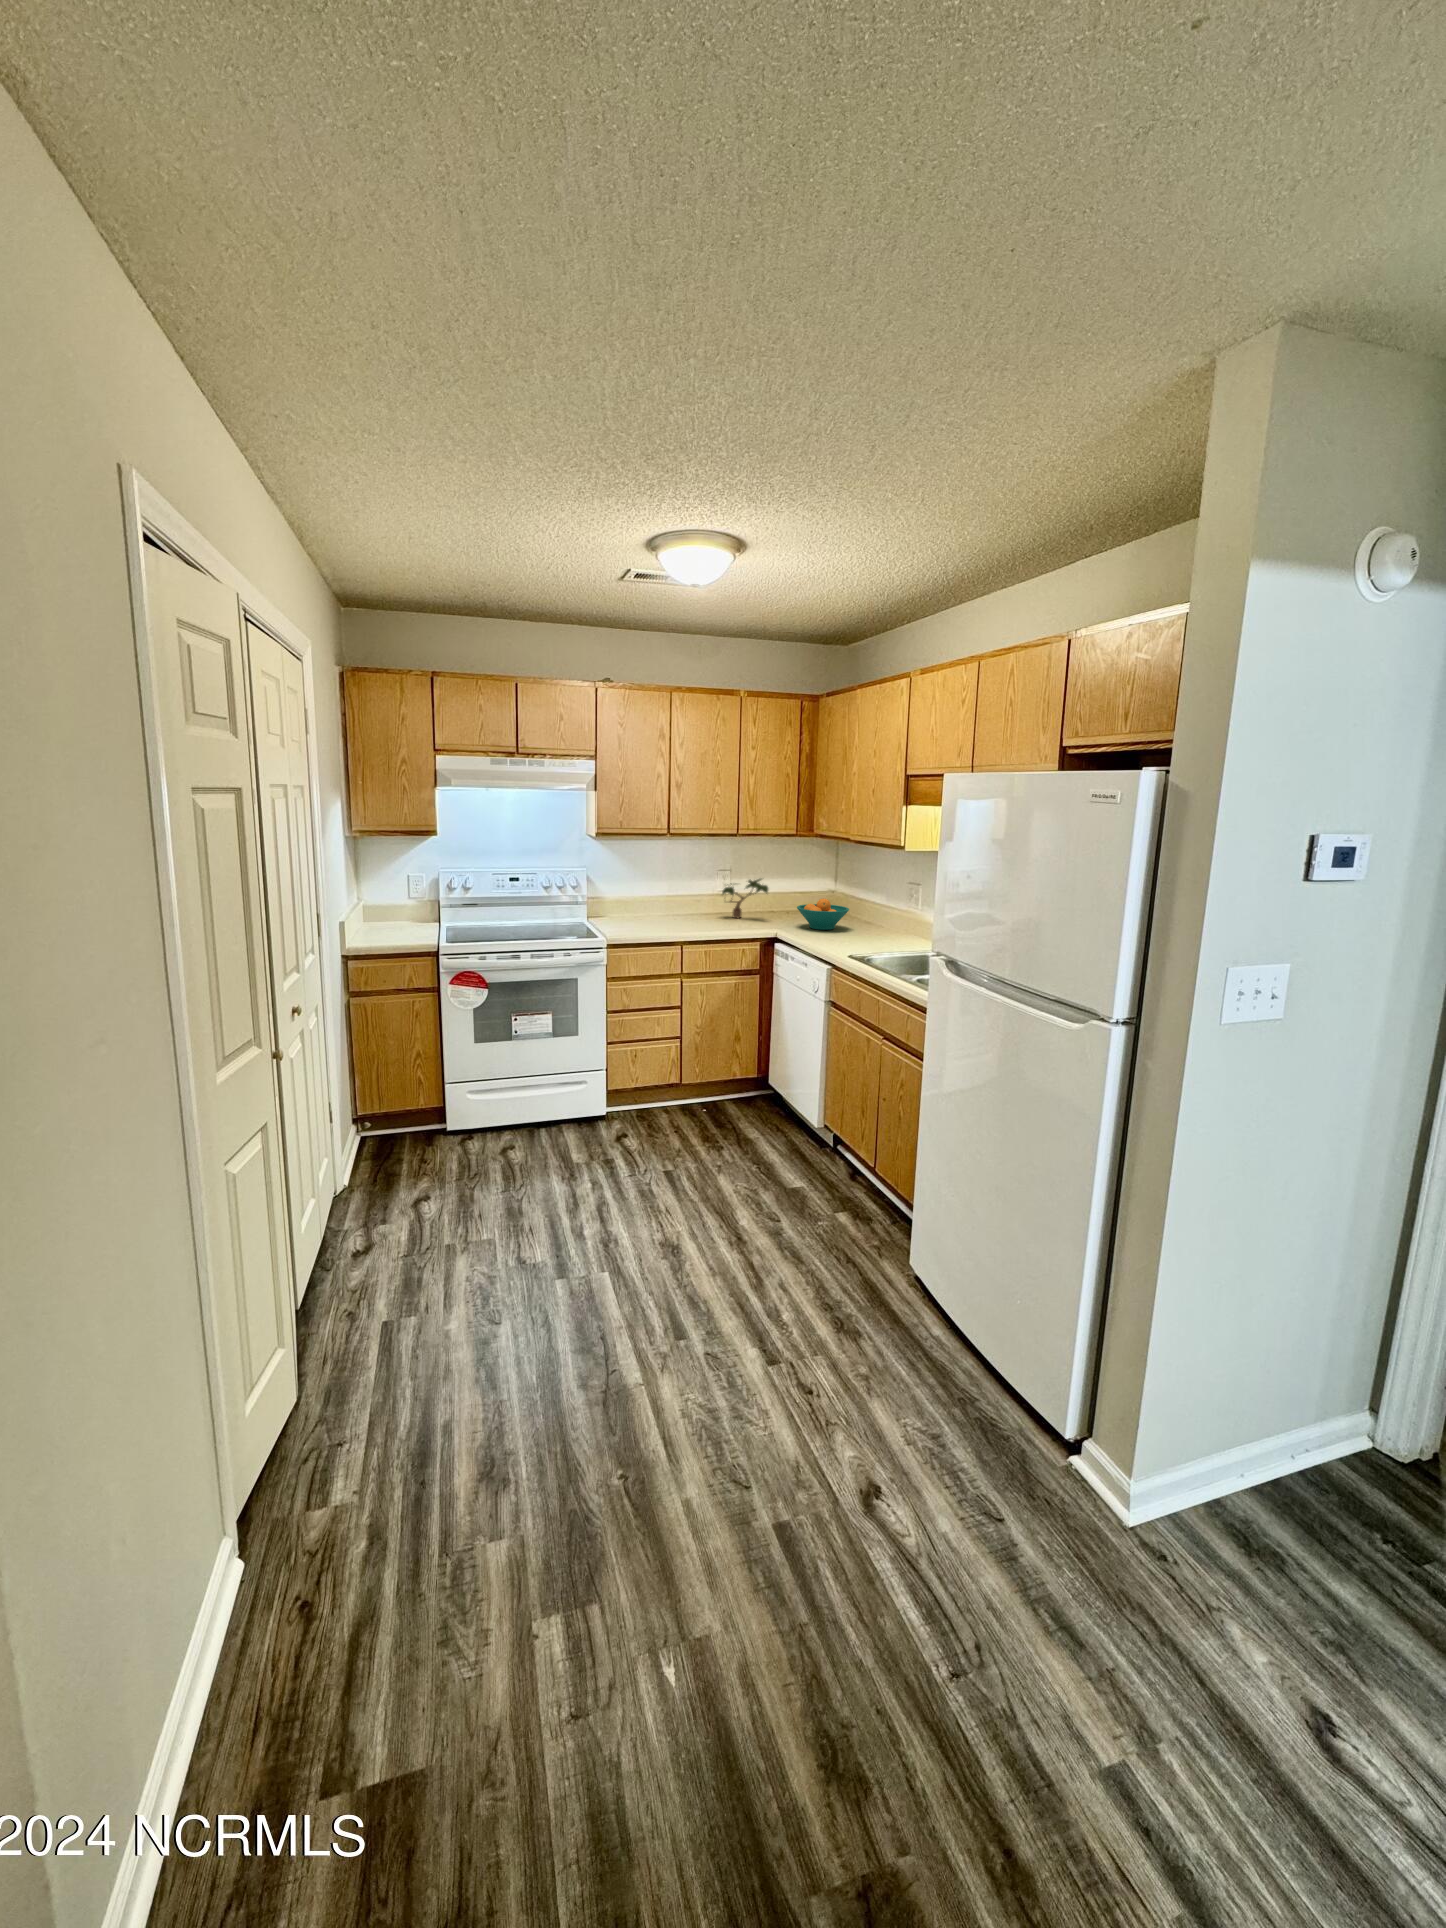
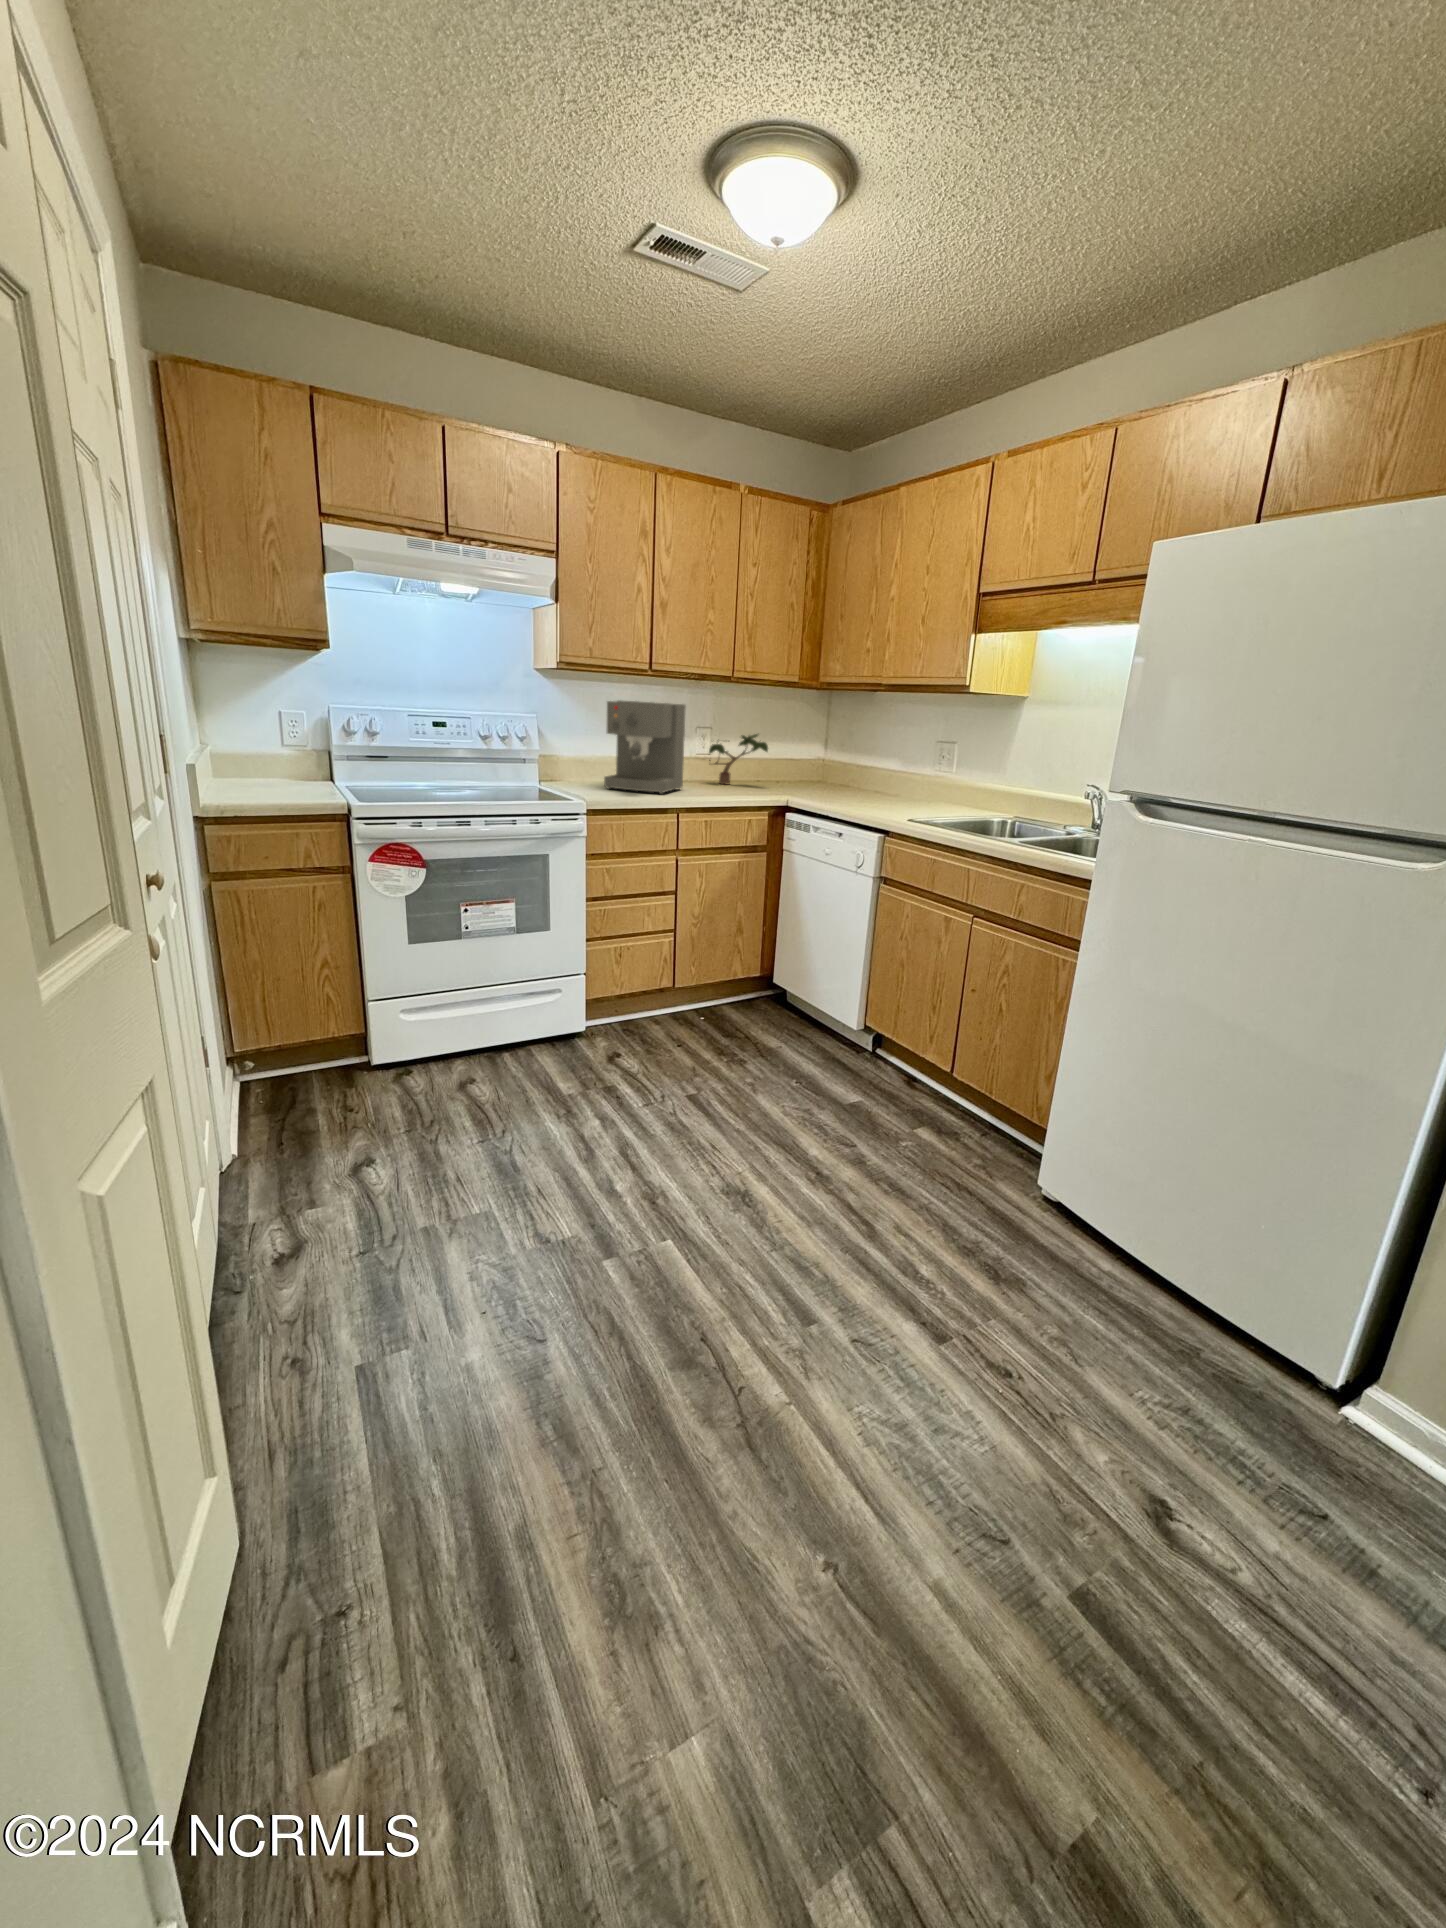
coffee maker: none [631,859,695,931] -> present [604,700,686,794]
fruit bowl: present [797,898,849,930] -> none [806,758,869,797]

